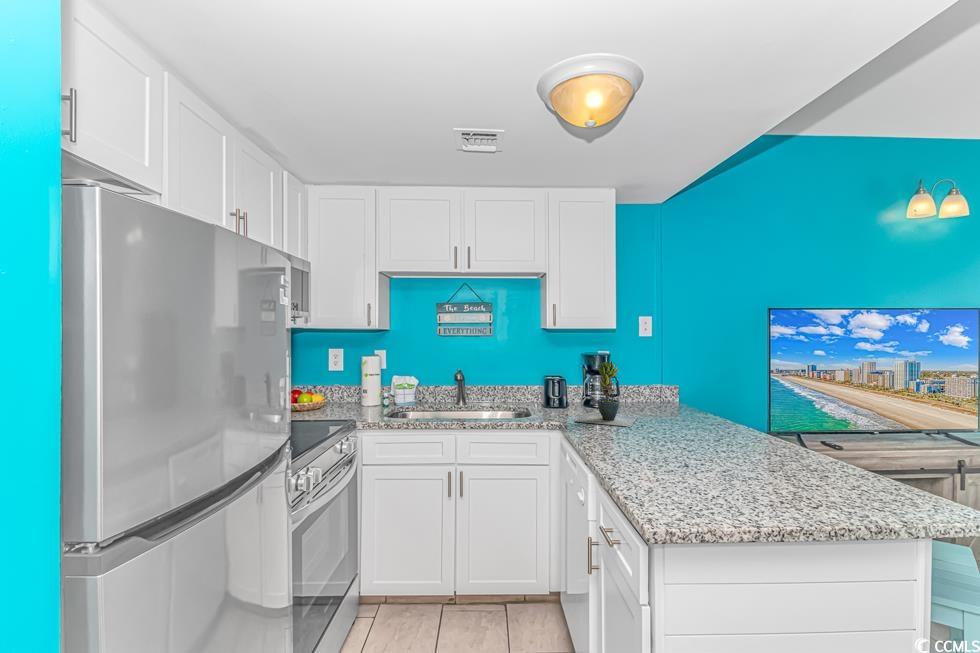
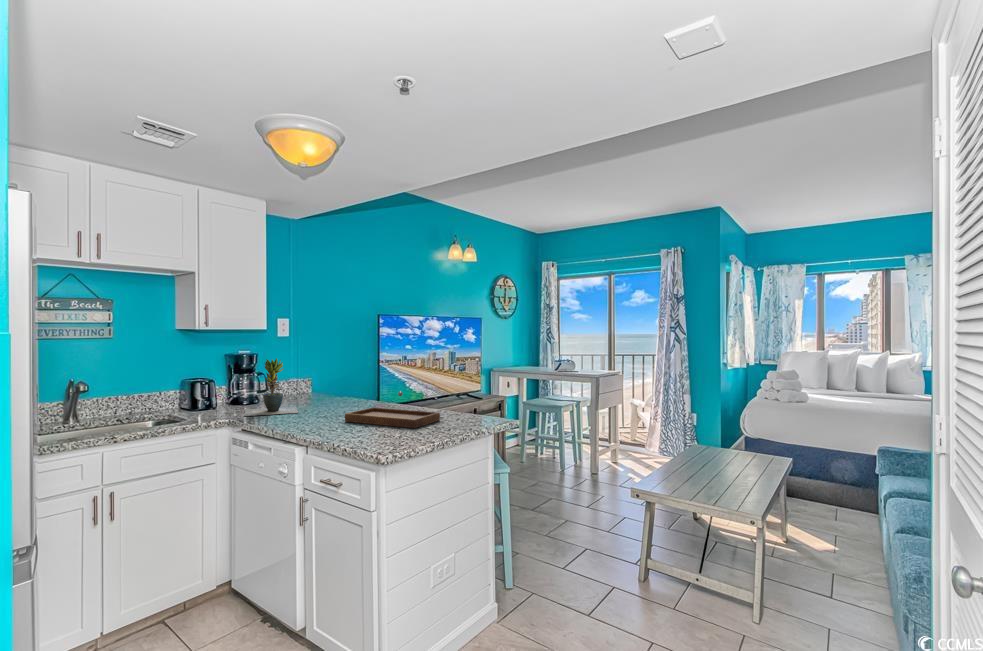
tray: none [668,424,833,497] -> present [345,392,440,428]

